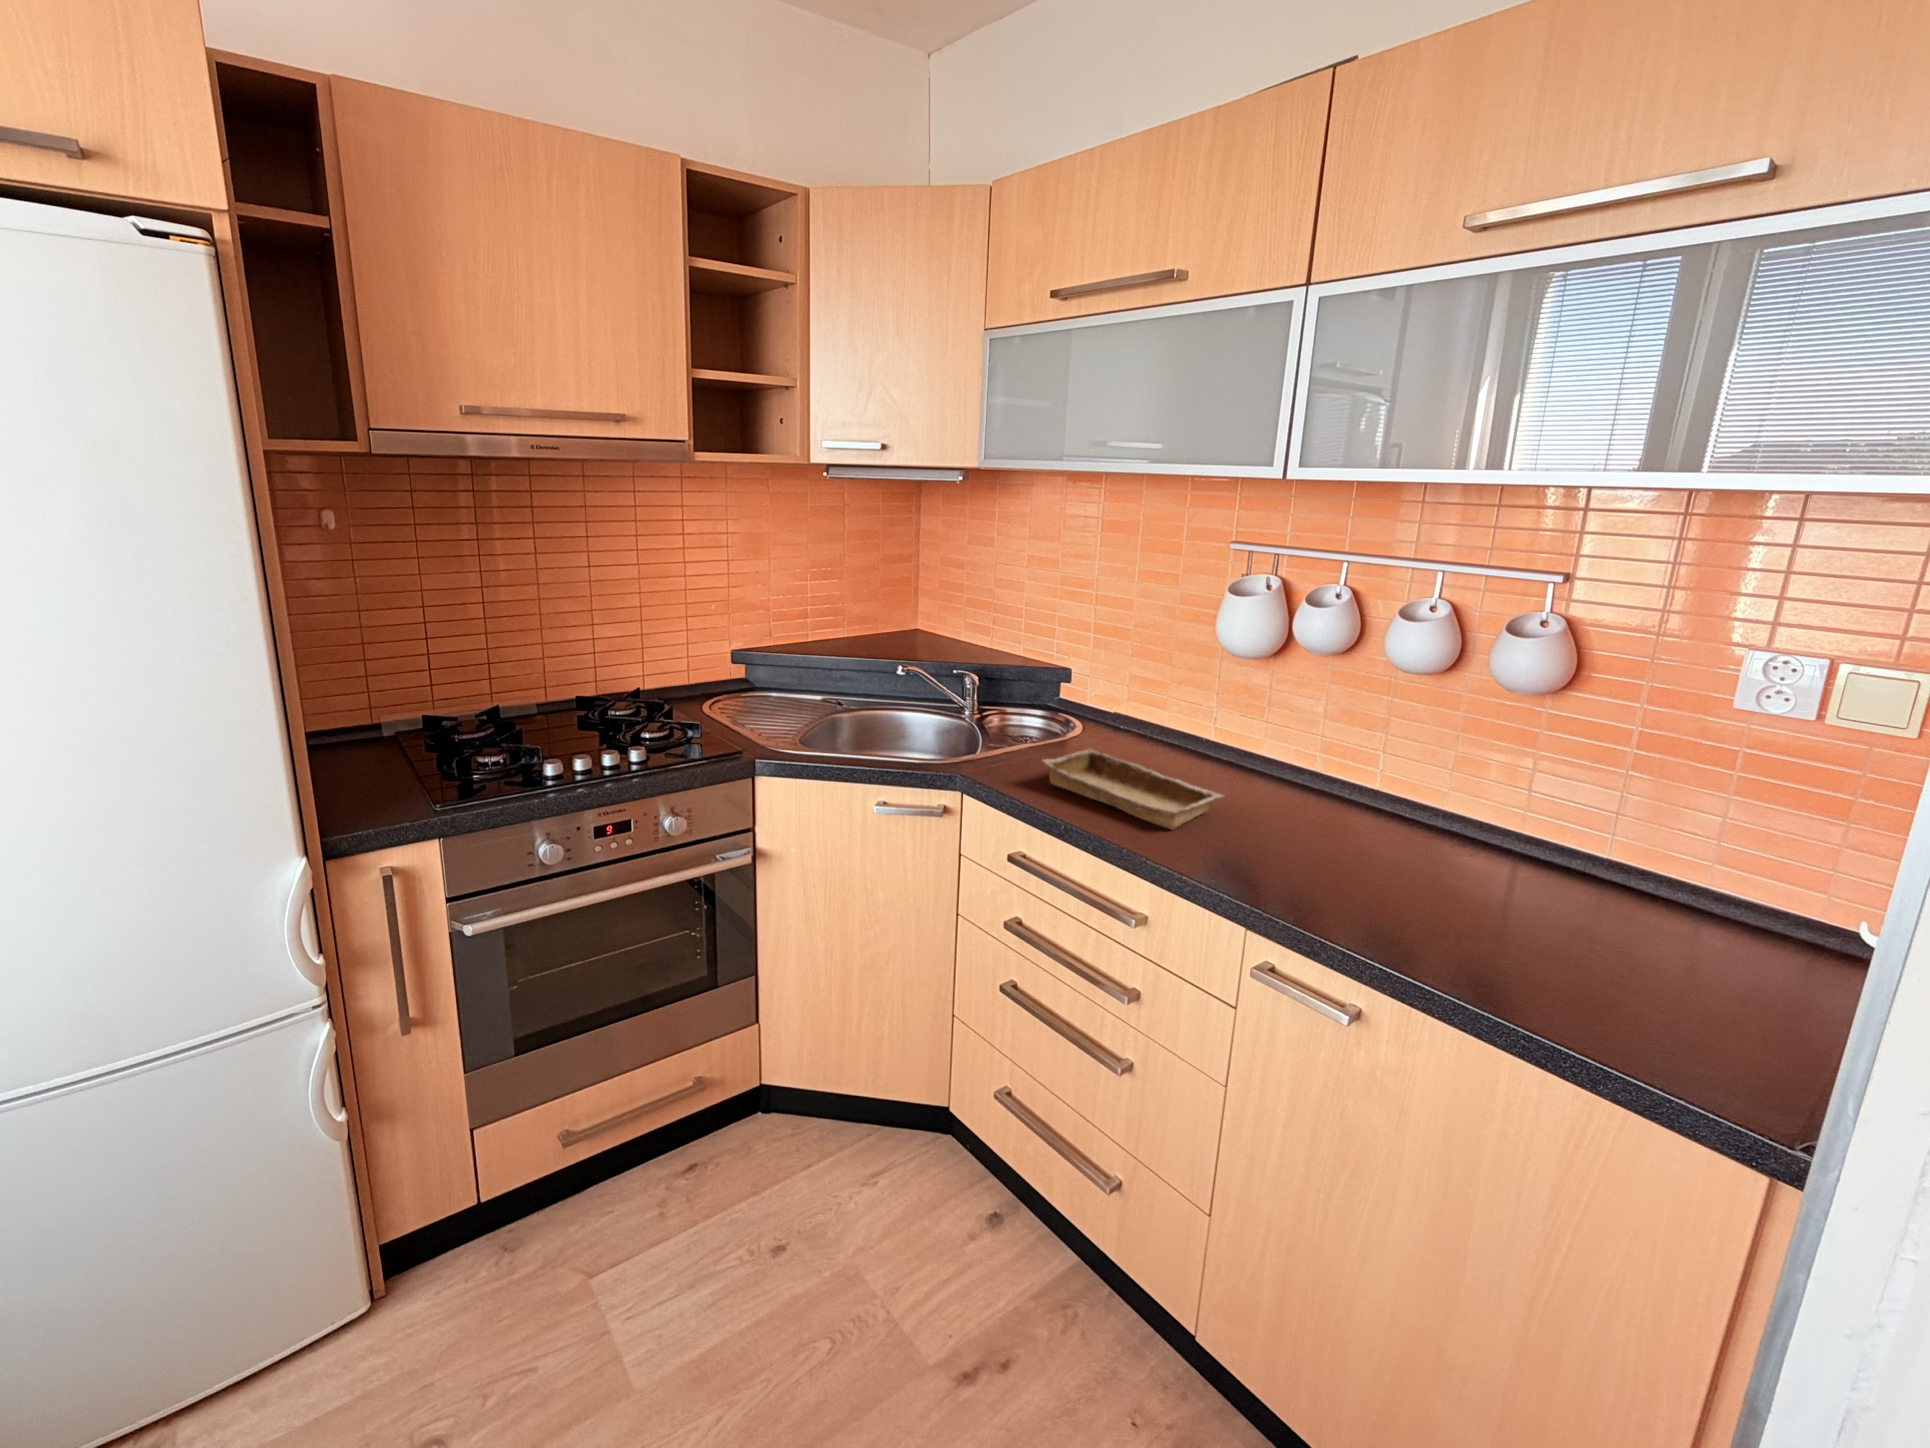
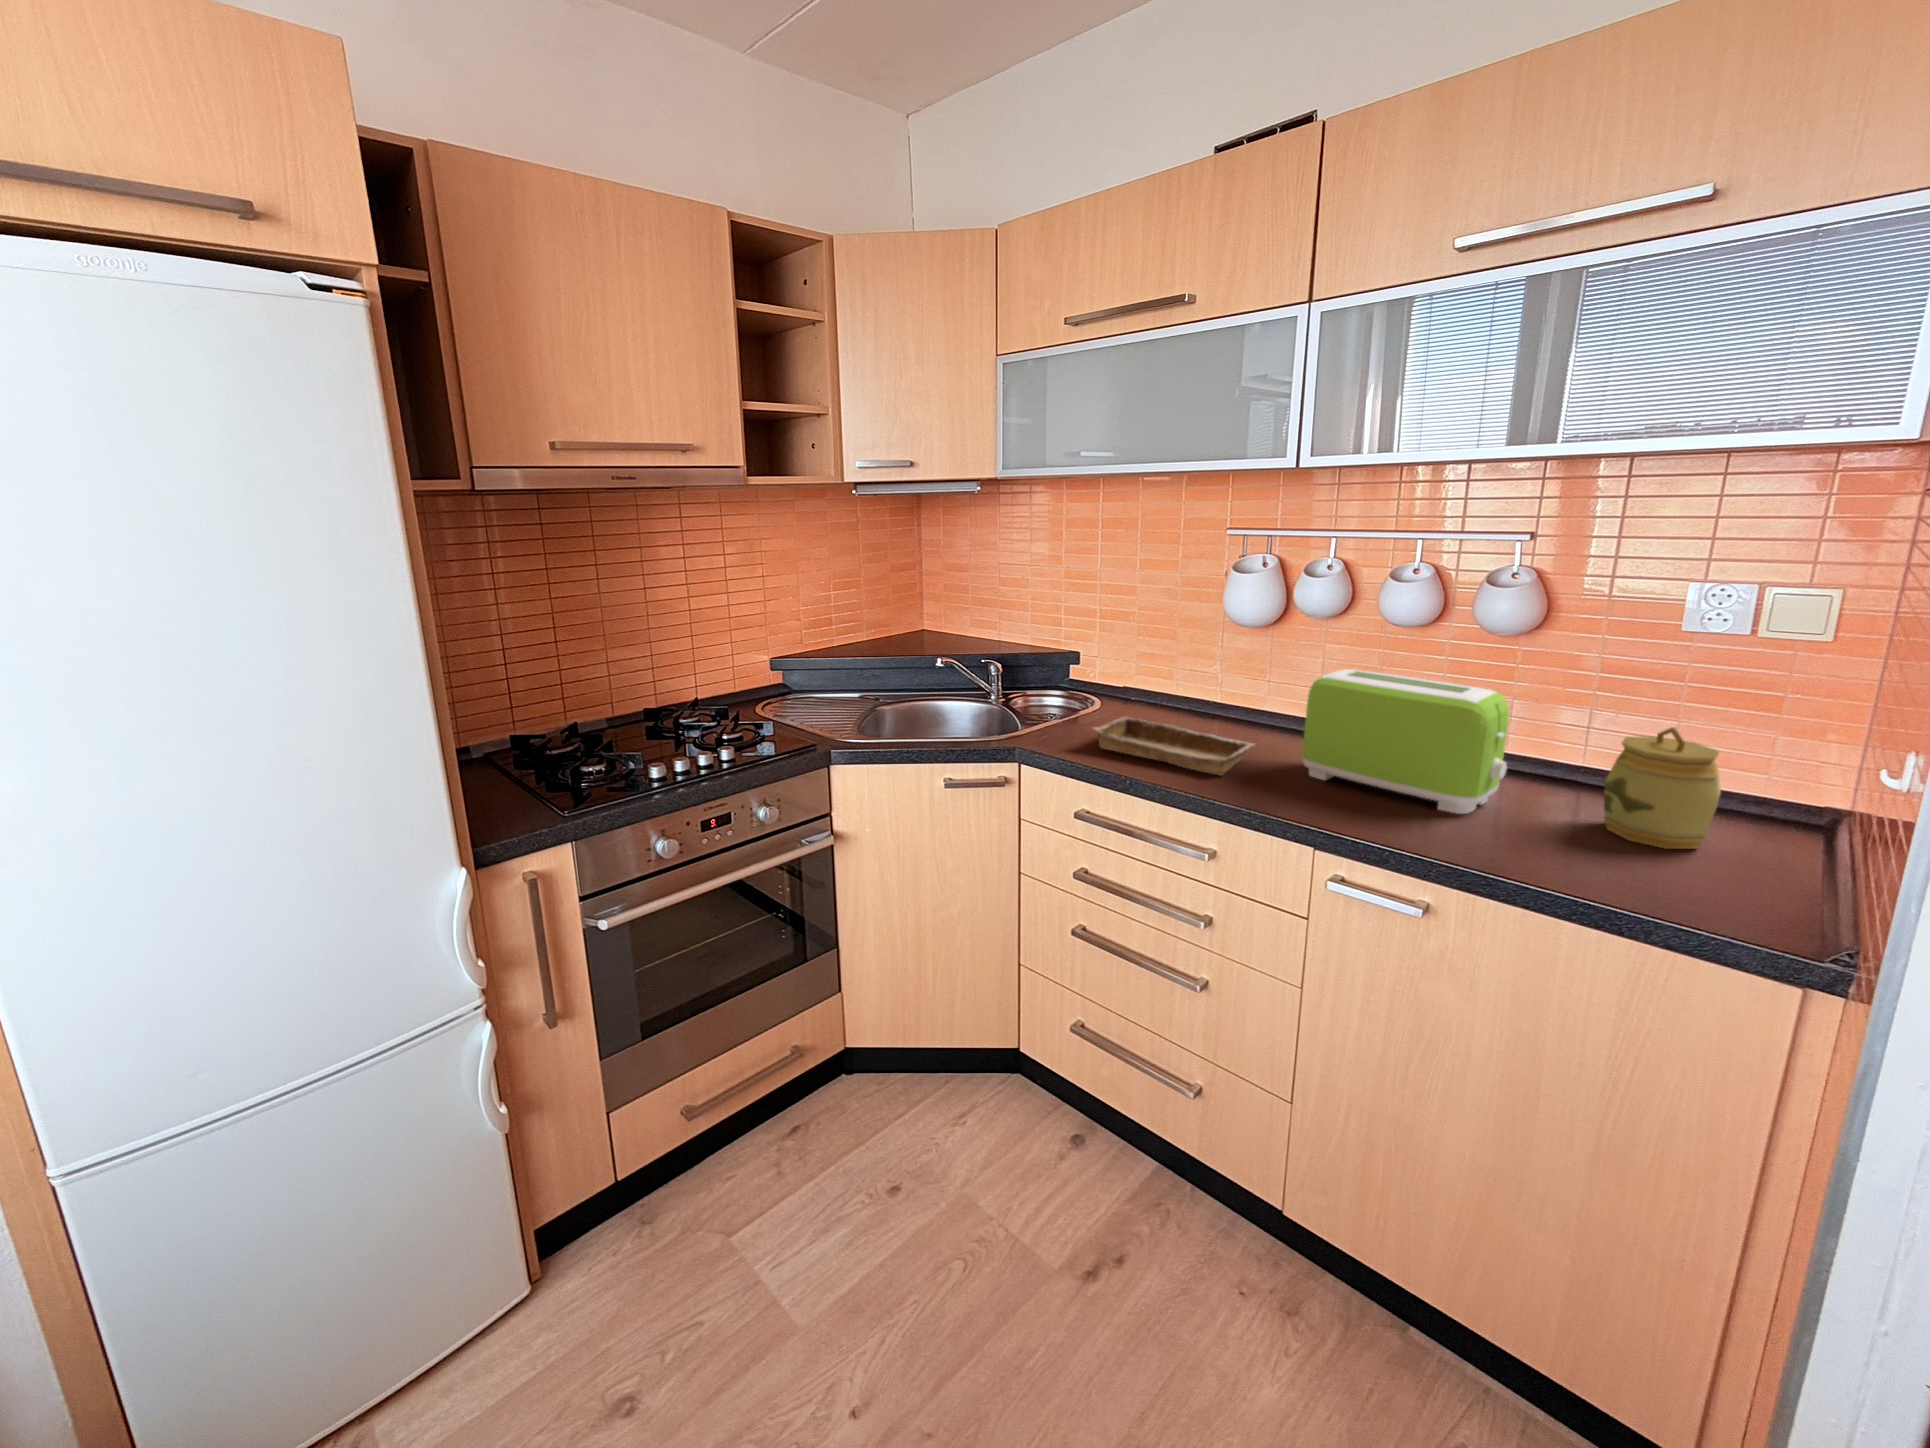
toaster: none [1269,719,1506,905] -> present [1302,669,1509,814]
jar: none [1602,827,1748,980] -> present [1604,727,1721,849]

